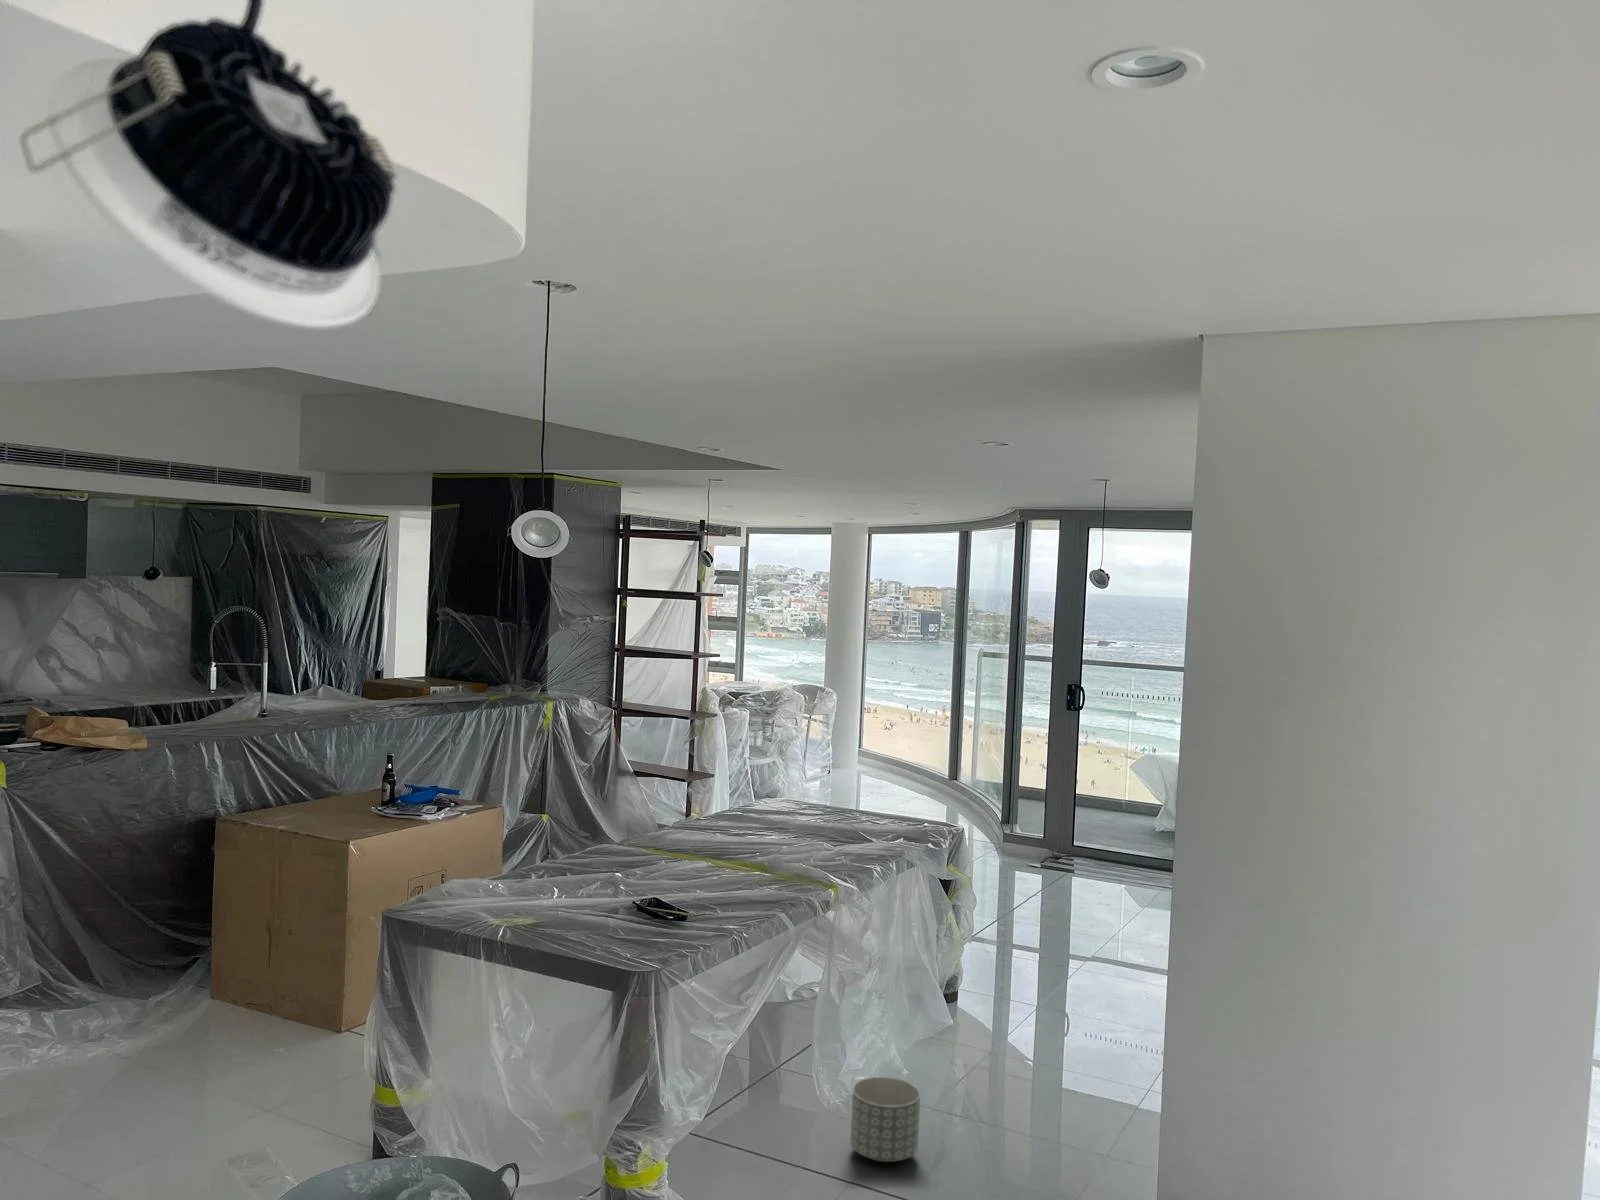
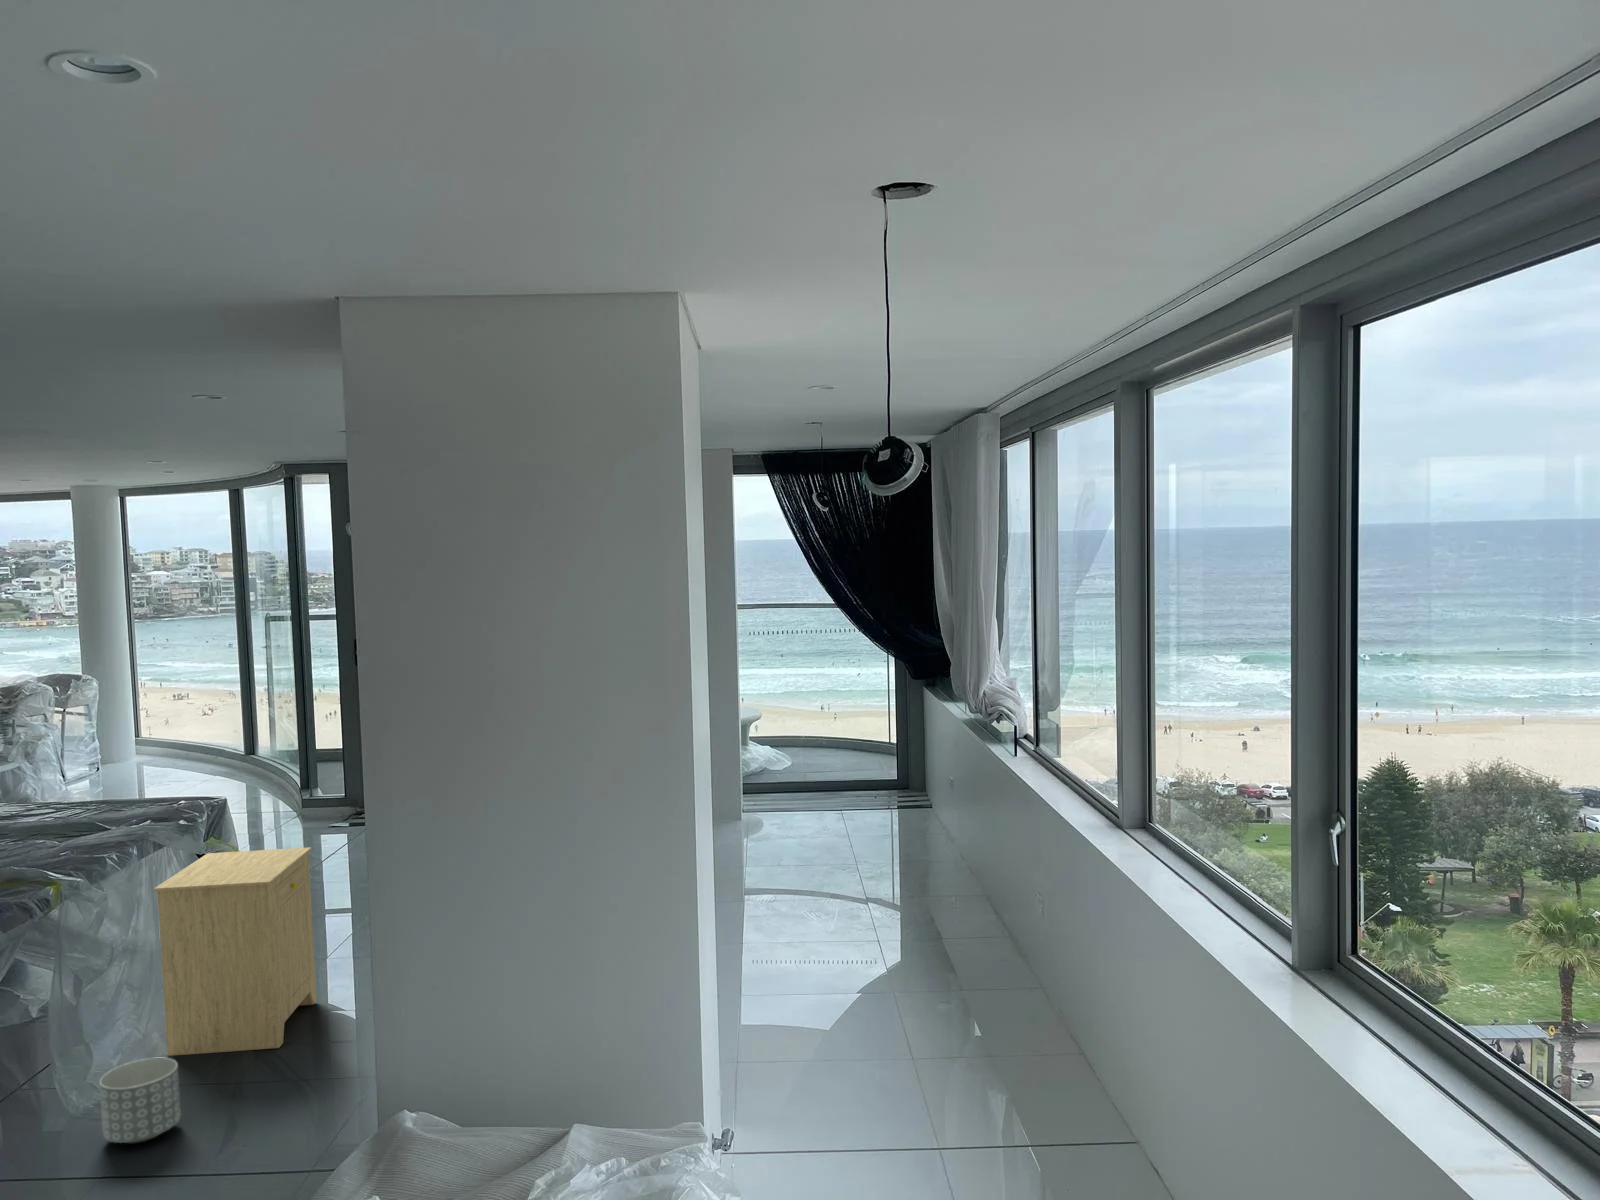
side table: none [900,880,1045,1099] -> present [153,847,317,1056]

